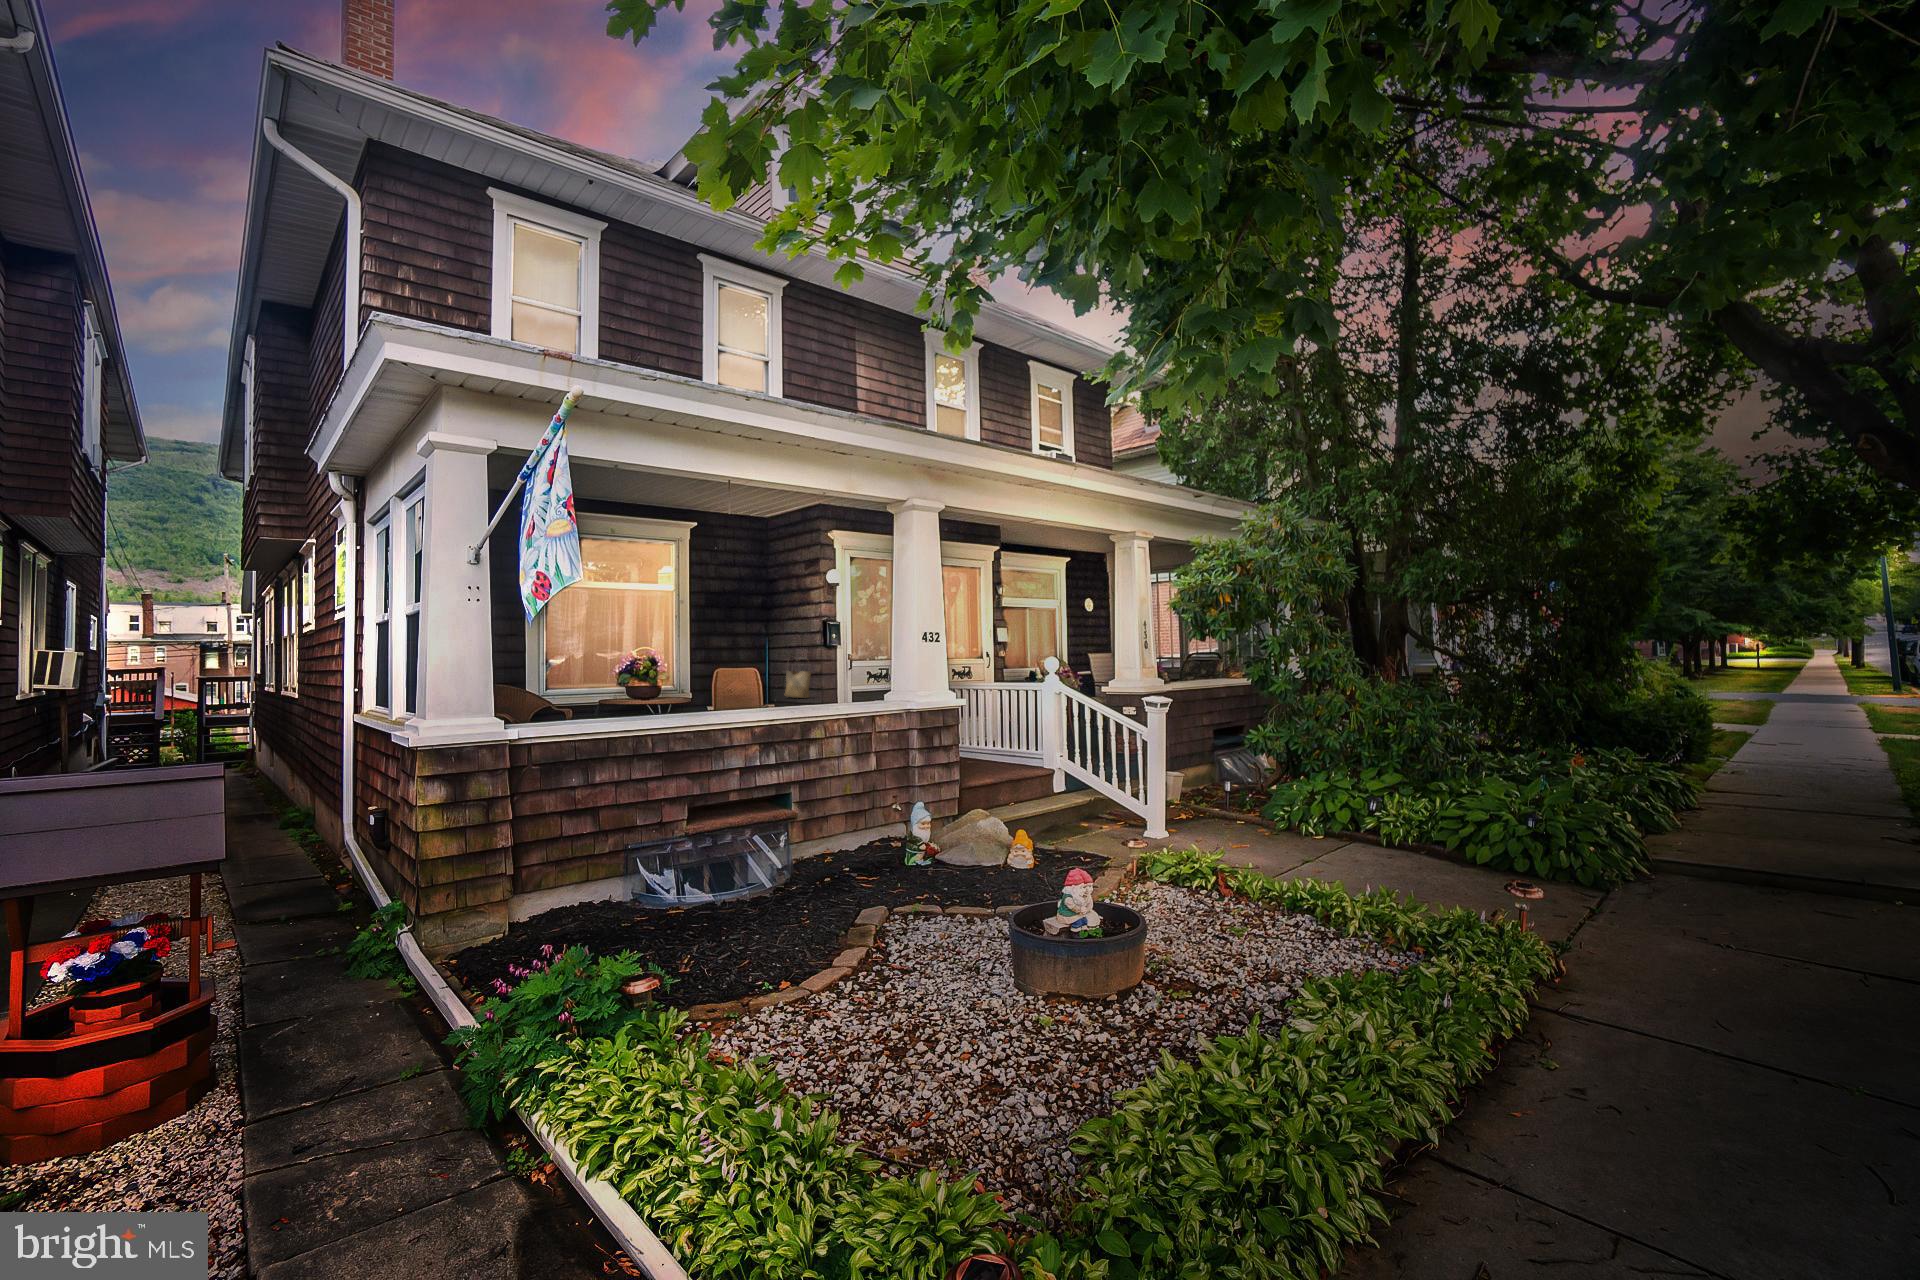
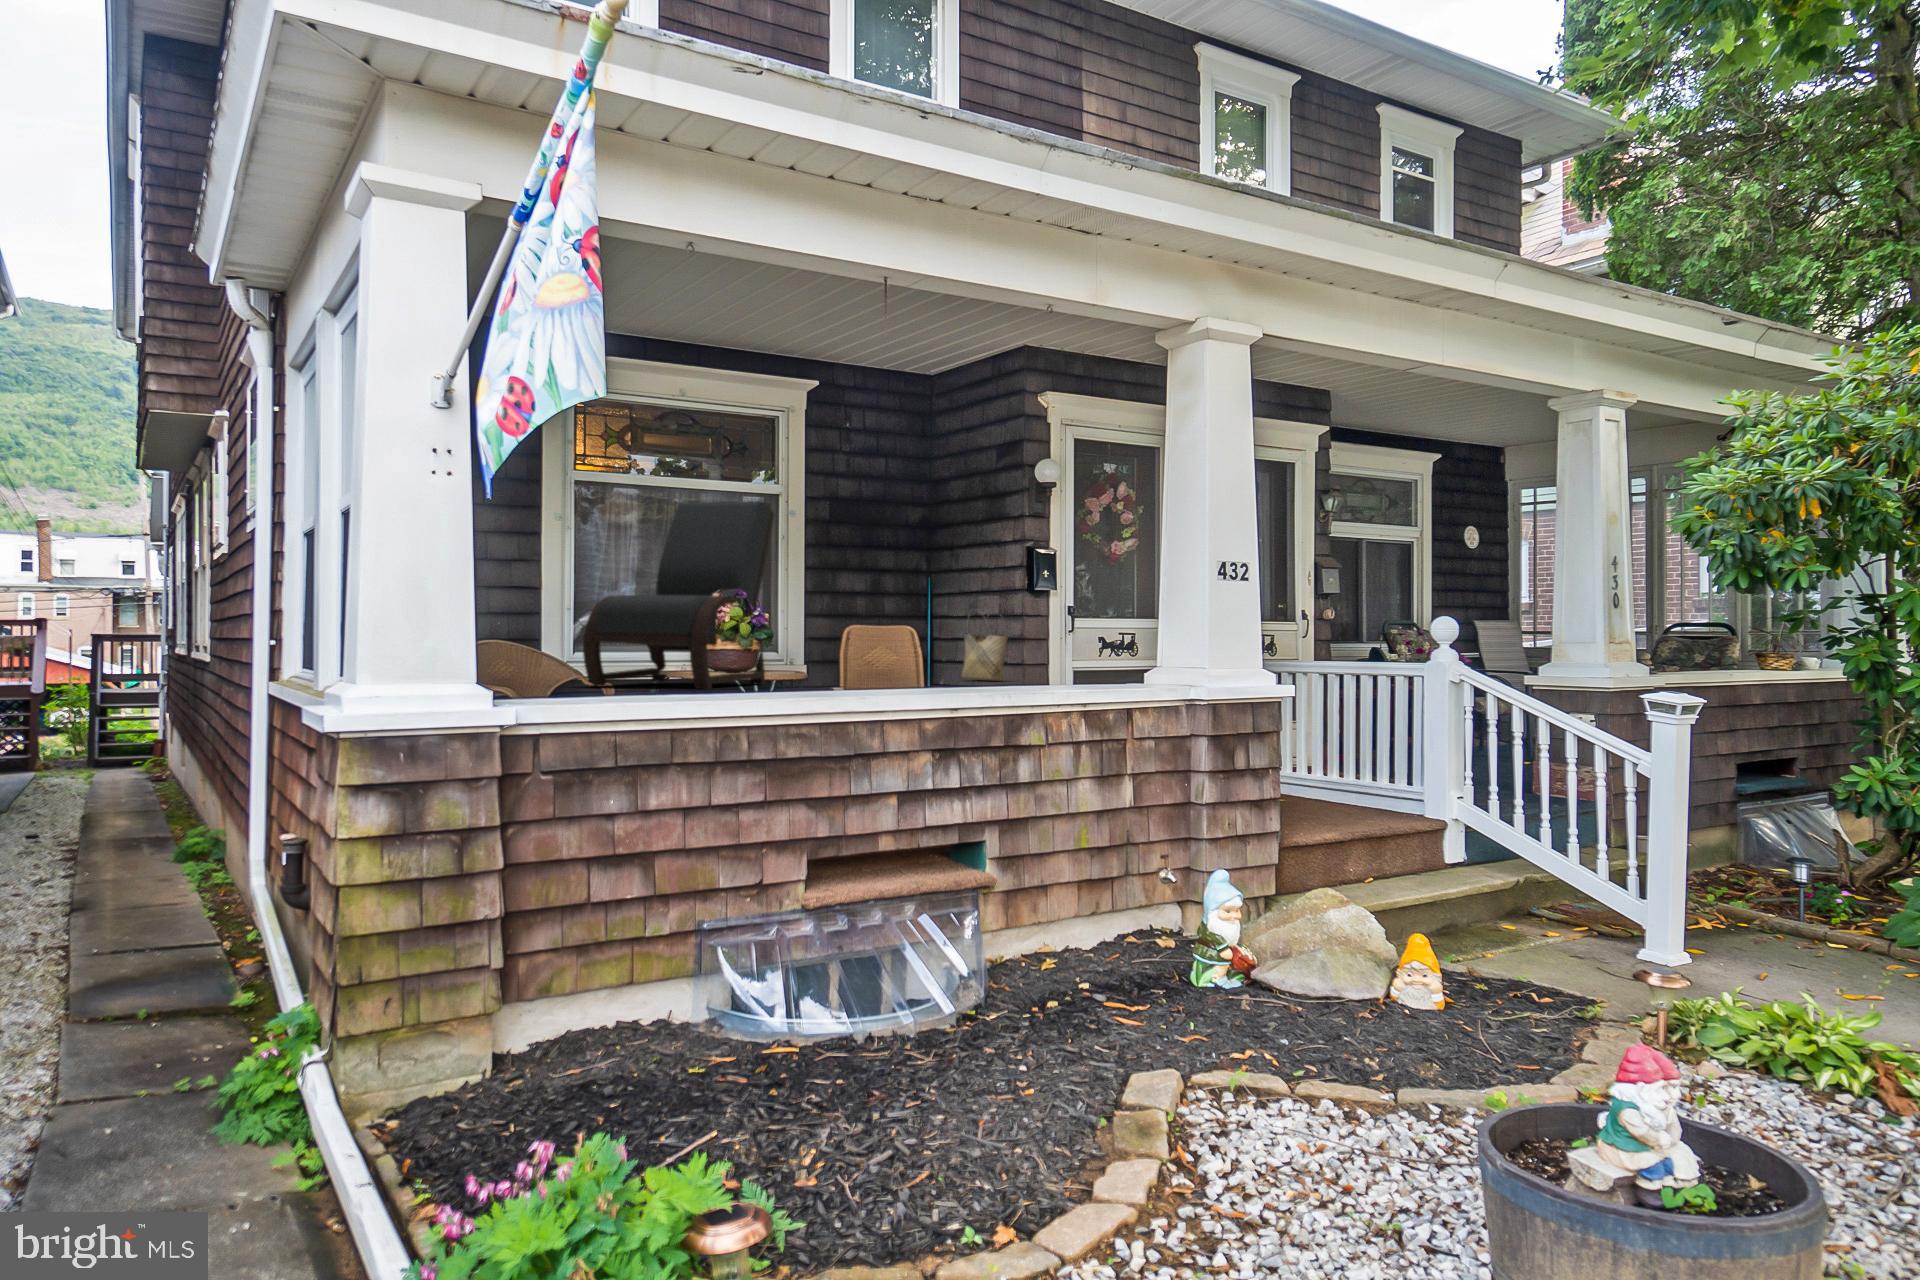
lounge chair: none [547,595,667,711] -> present [583,501,774,689]

